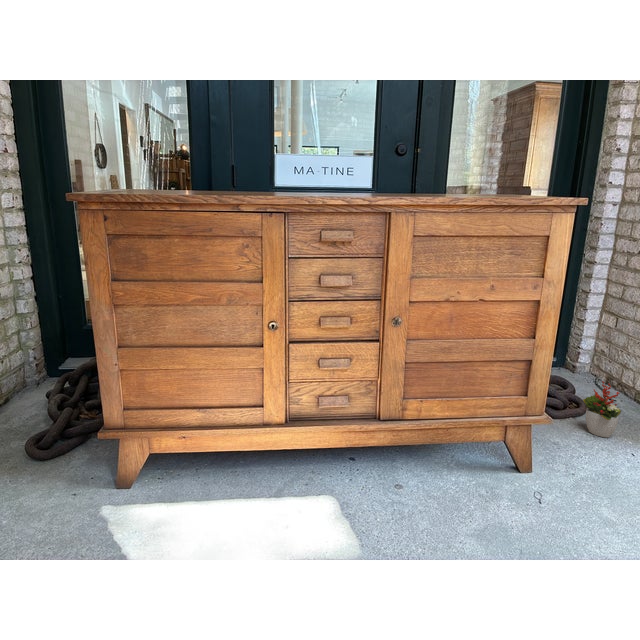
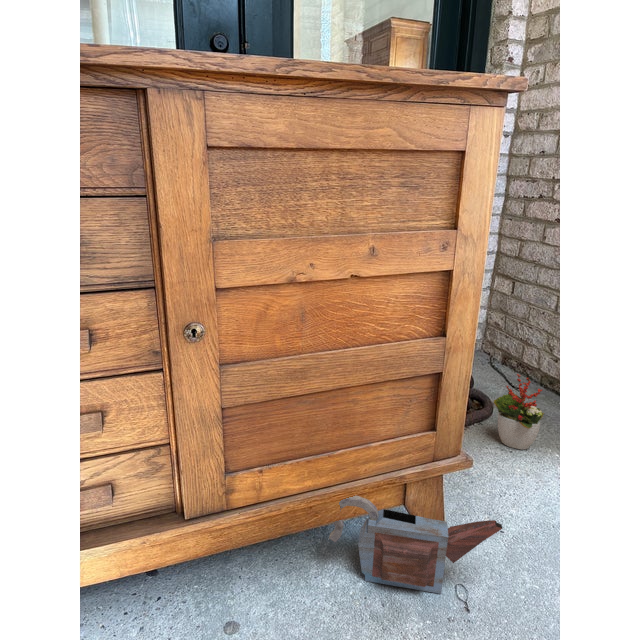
watering can: none [456,427,564,494] -> present [329,496,502,594]

